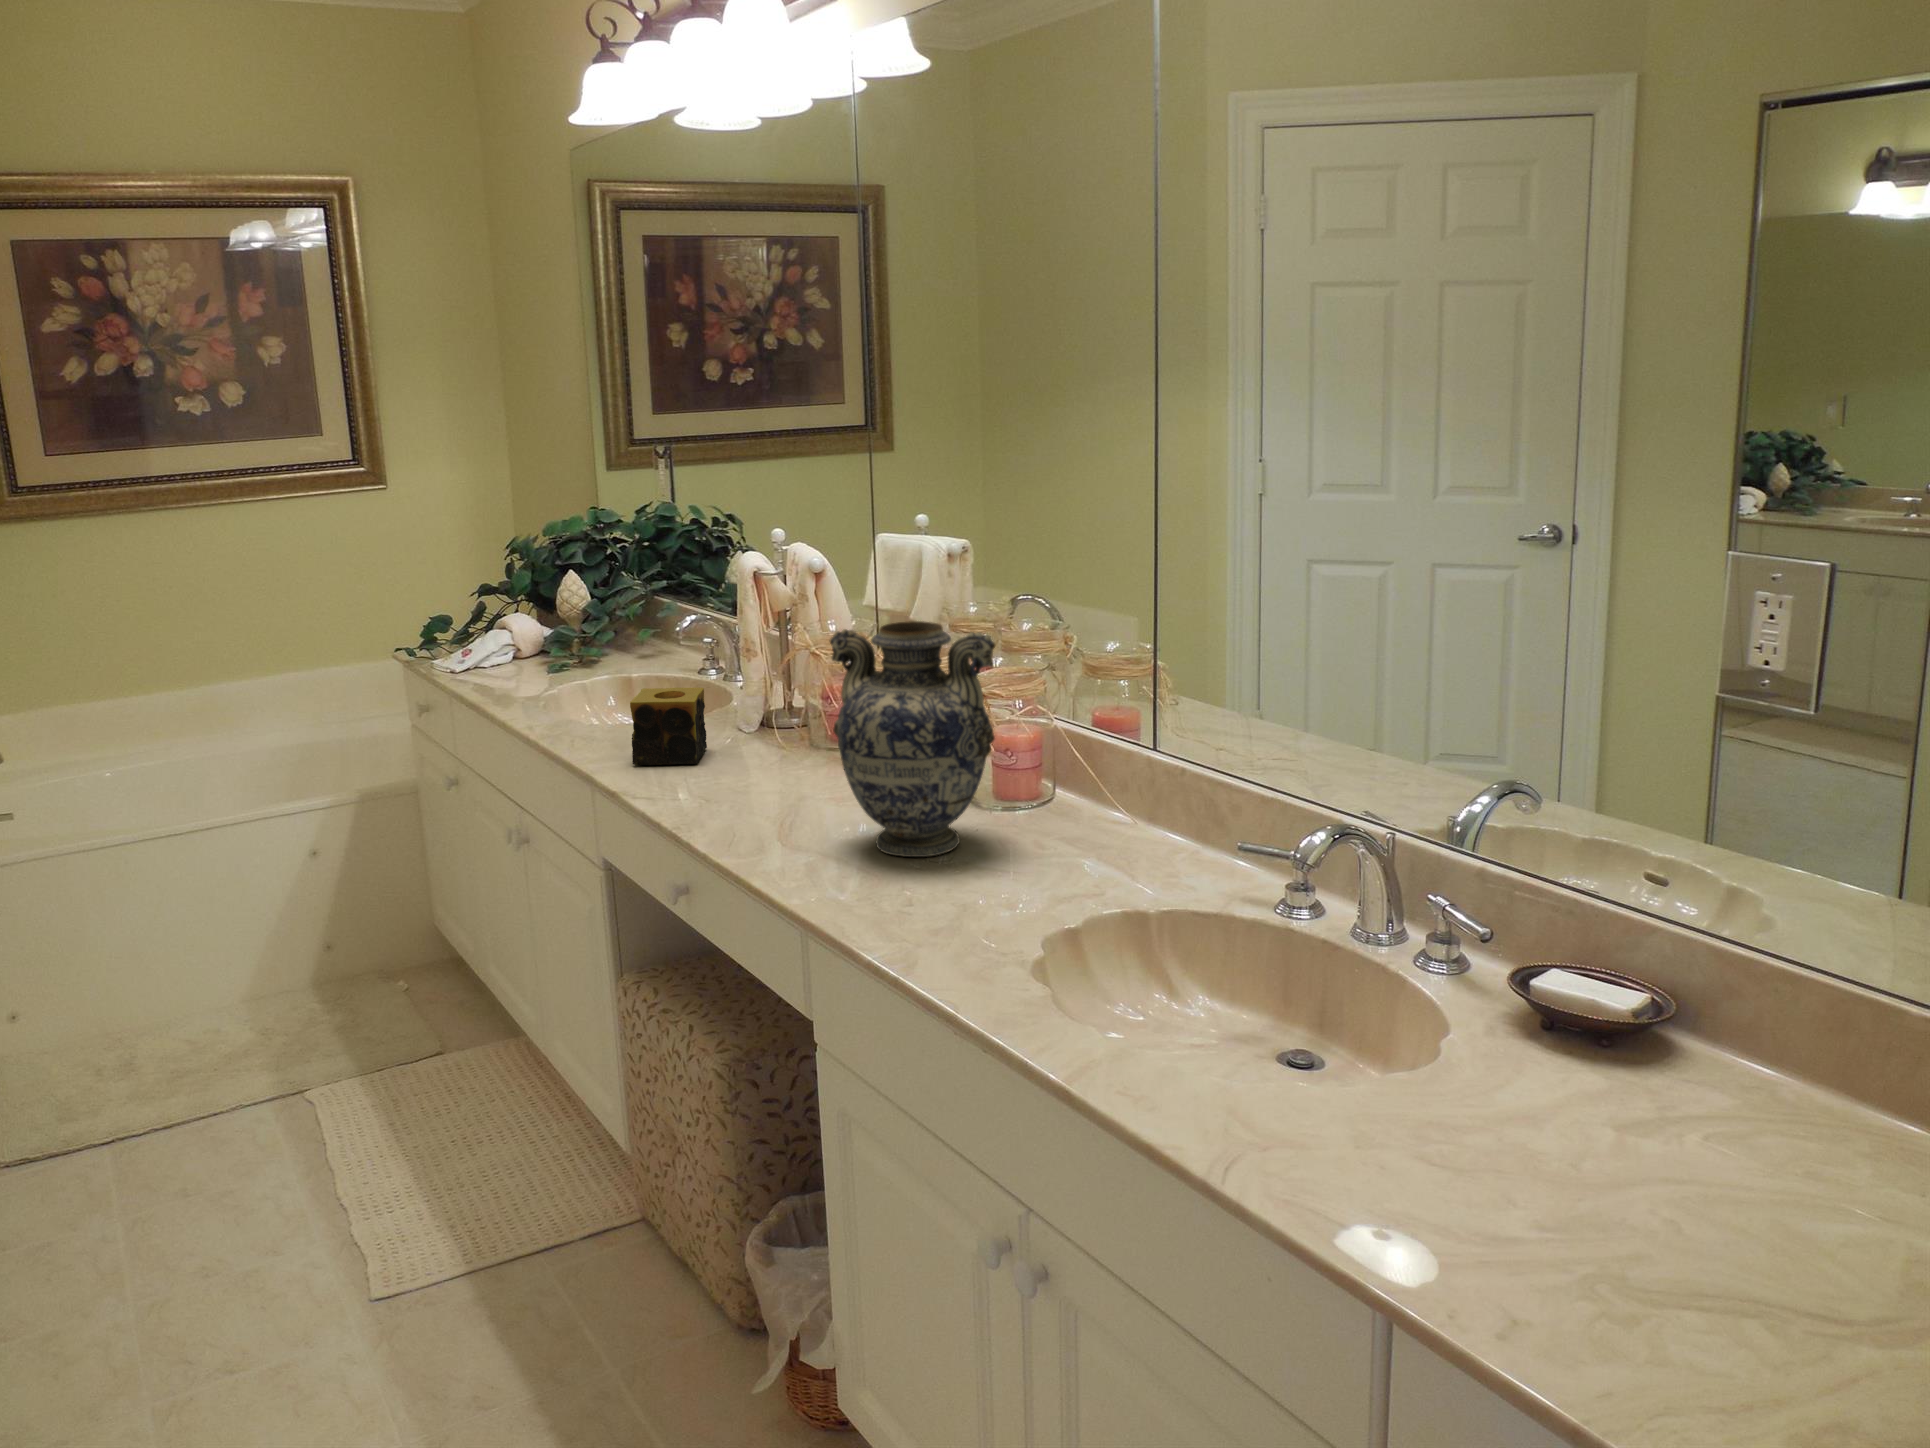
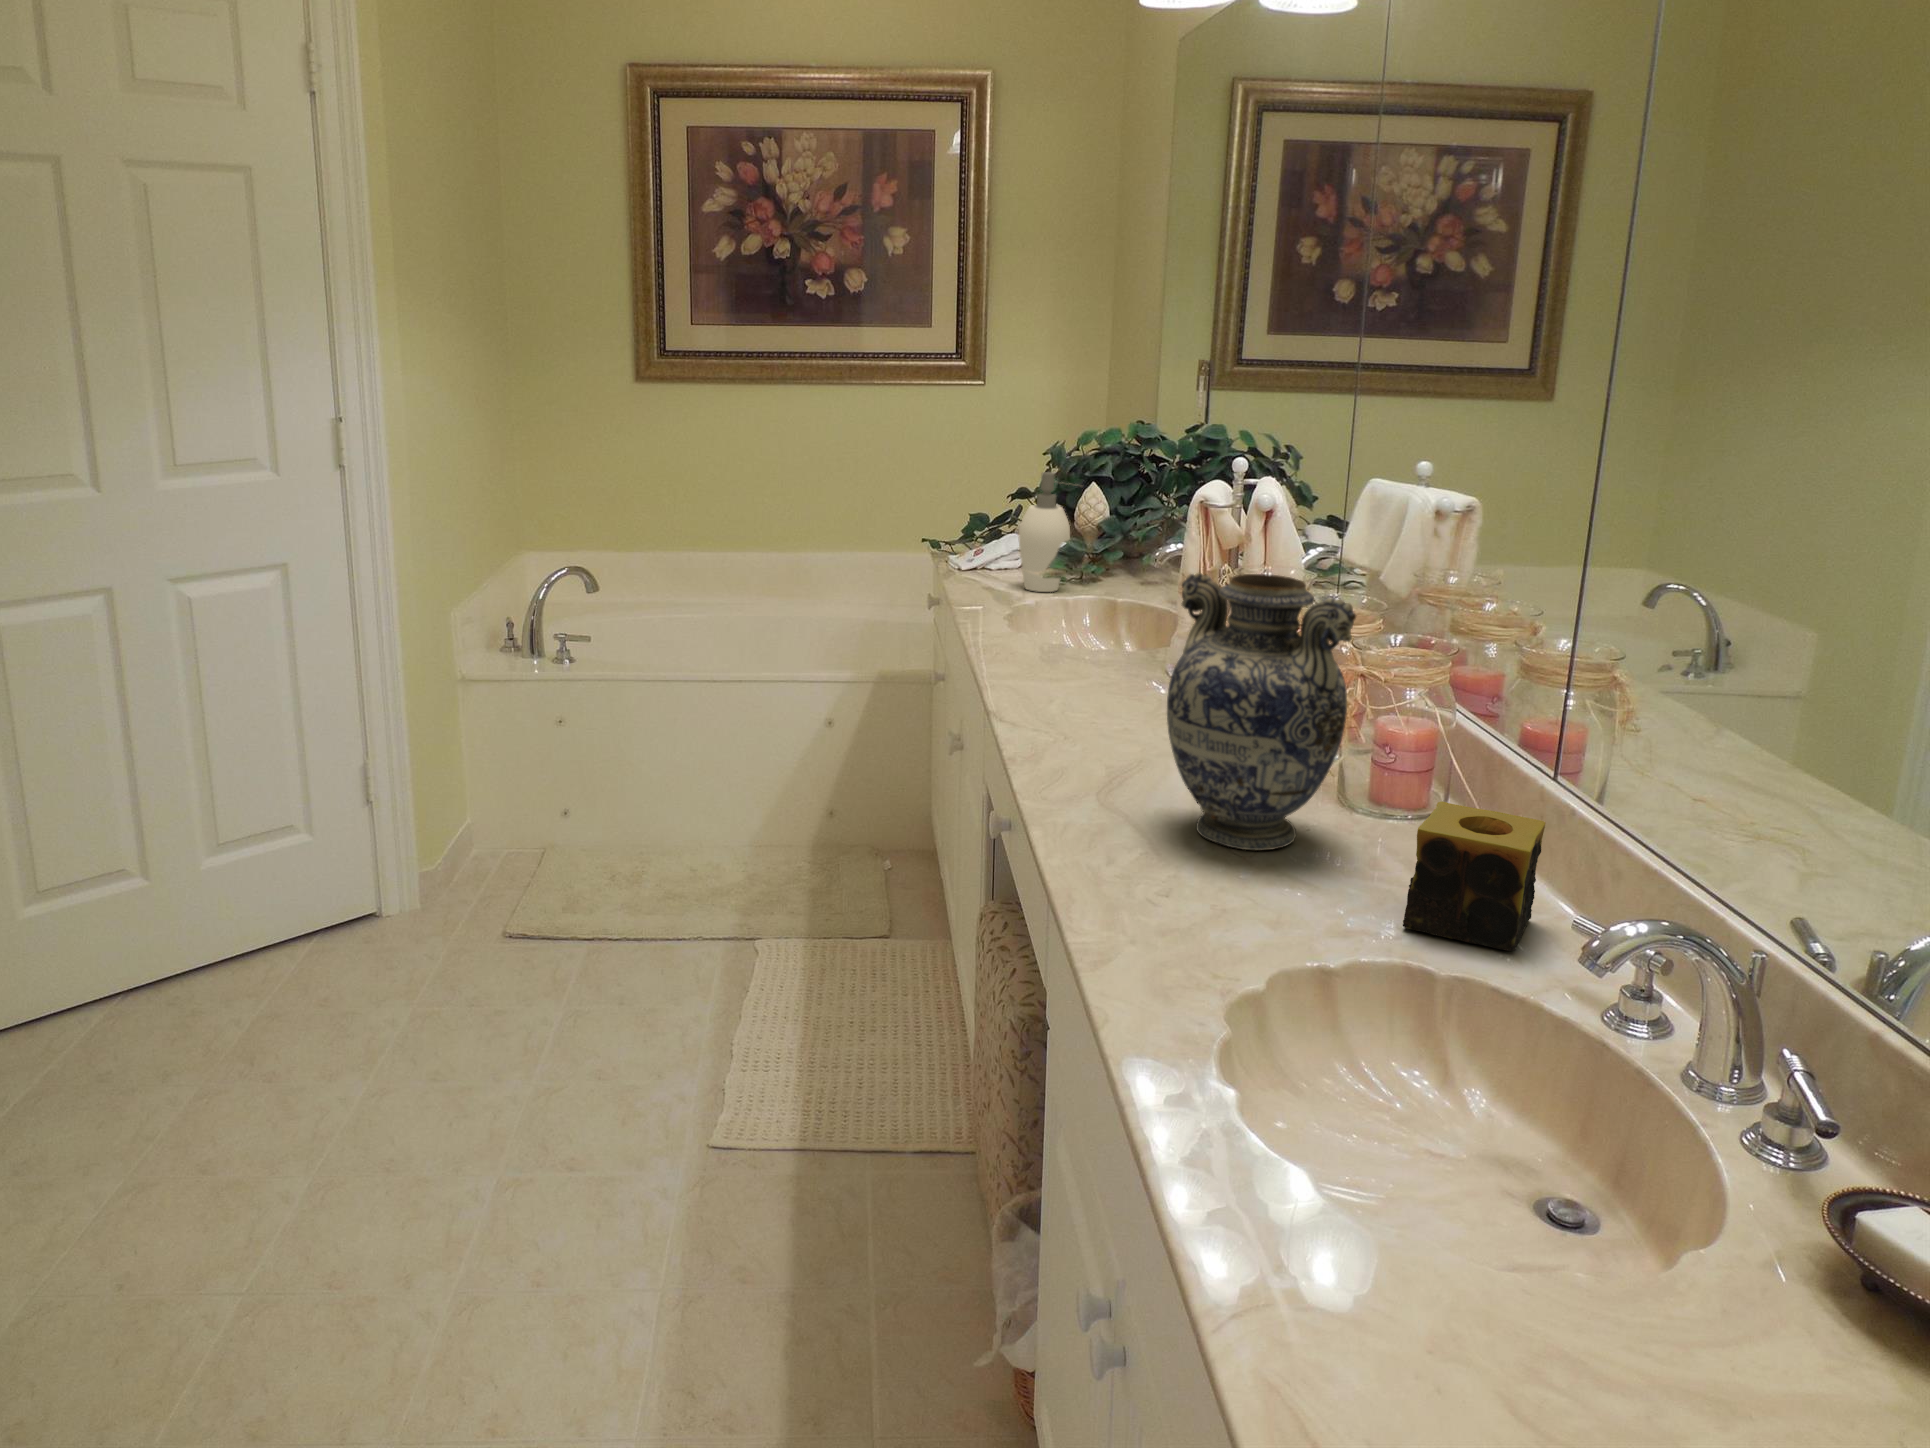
soap dispenser: none [519,563,579,677] -> present [1019,472,1081,592]
candle: present [630,688,707,765] -> present [1403,801,1545,951]

